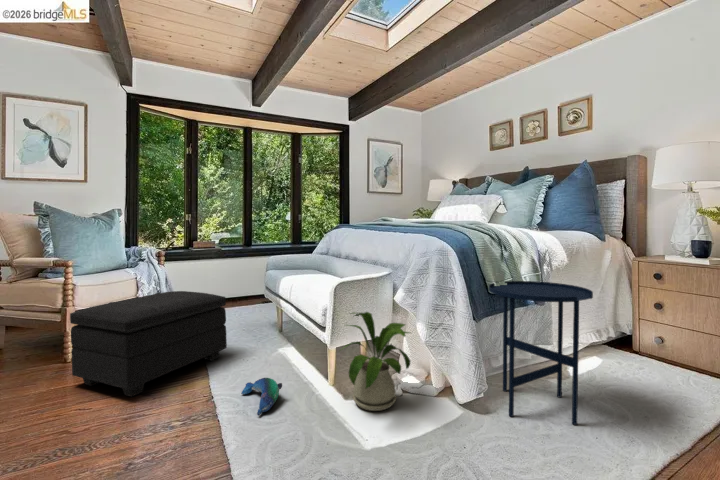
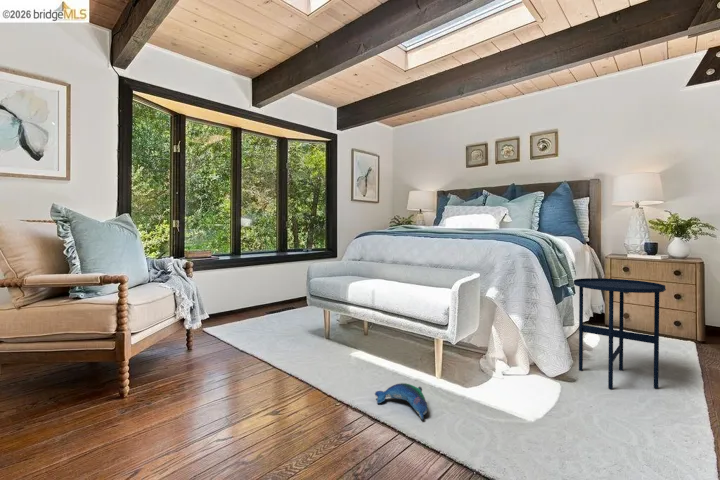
footstool: present [70,291,227,396] -> none [171,304,308,423]
house plant: present [345,312,410,411] -> none [467,311,548,400]

